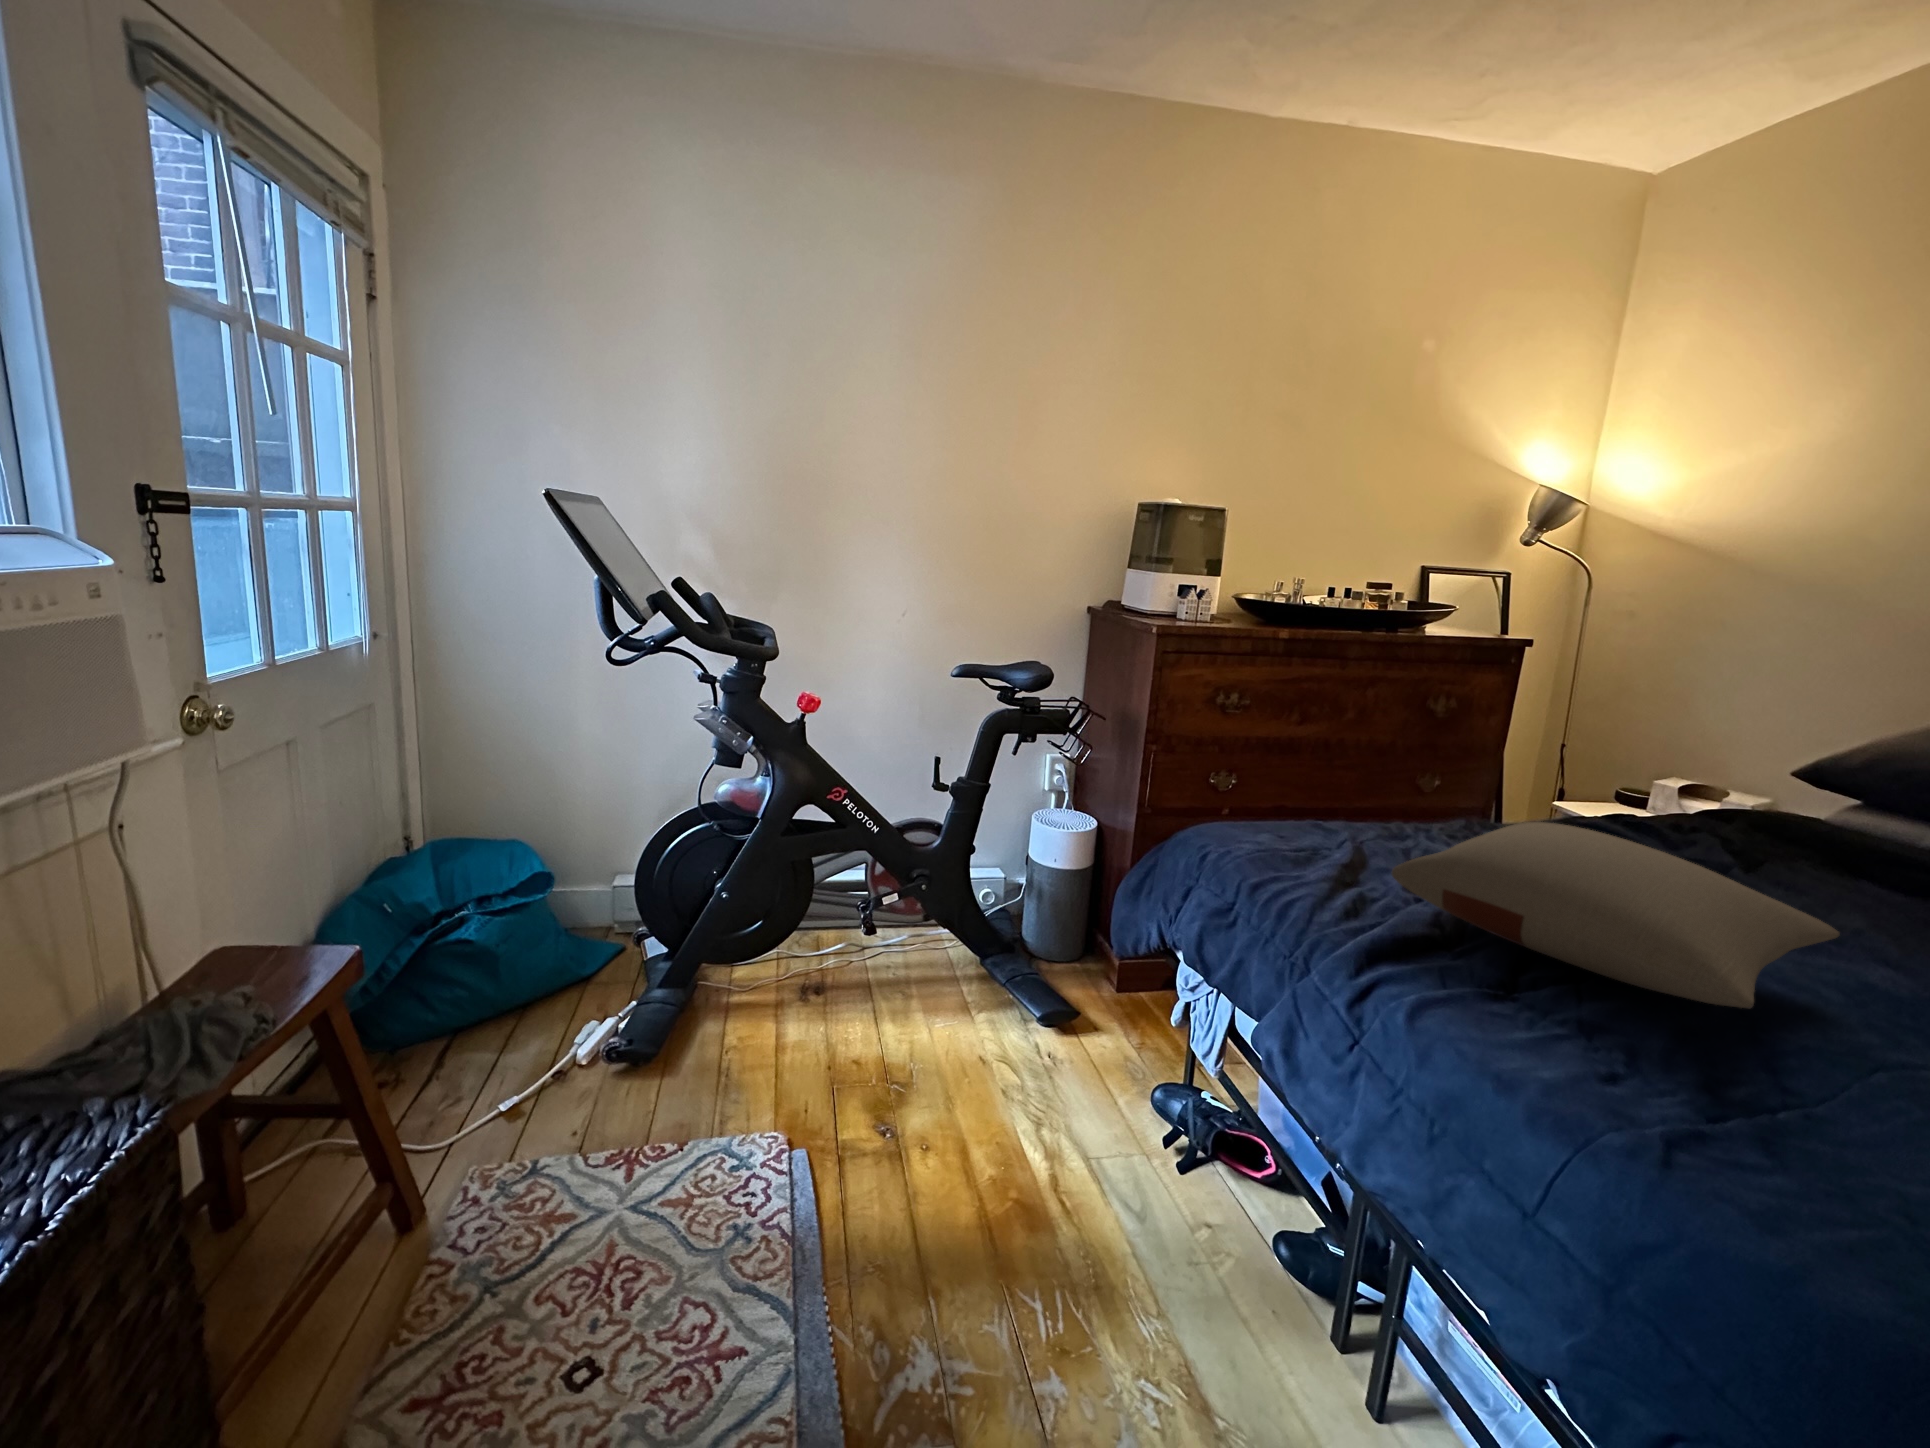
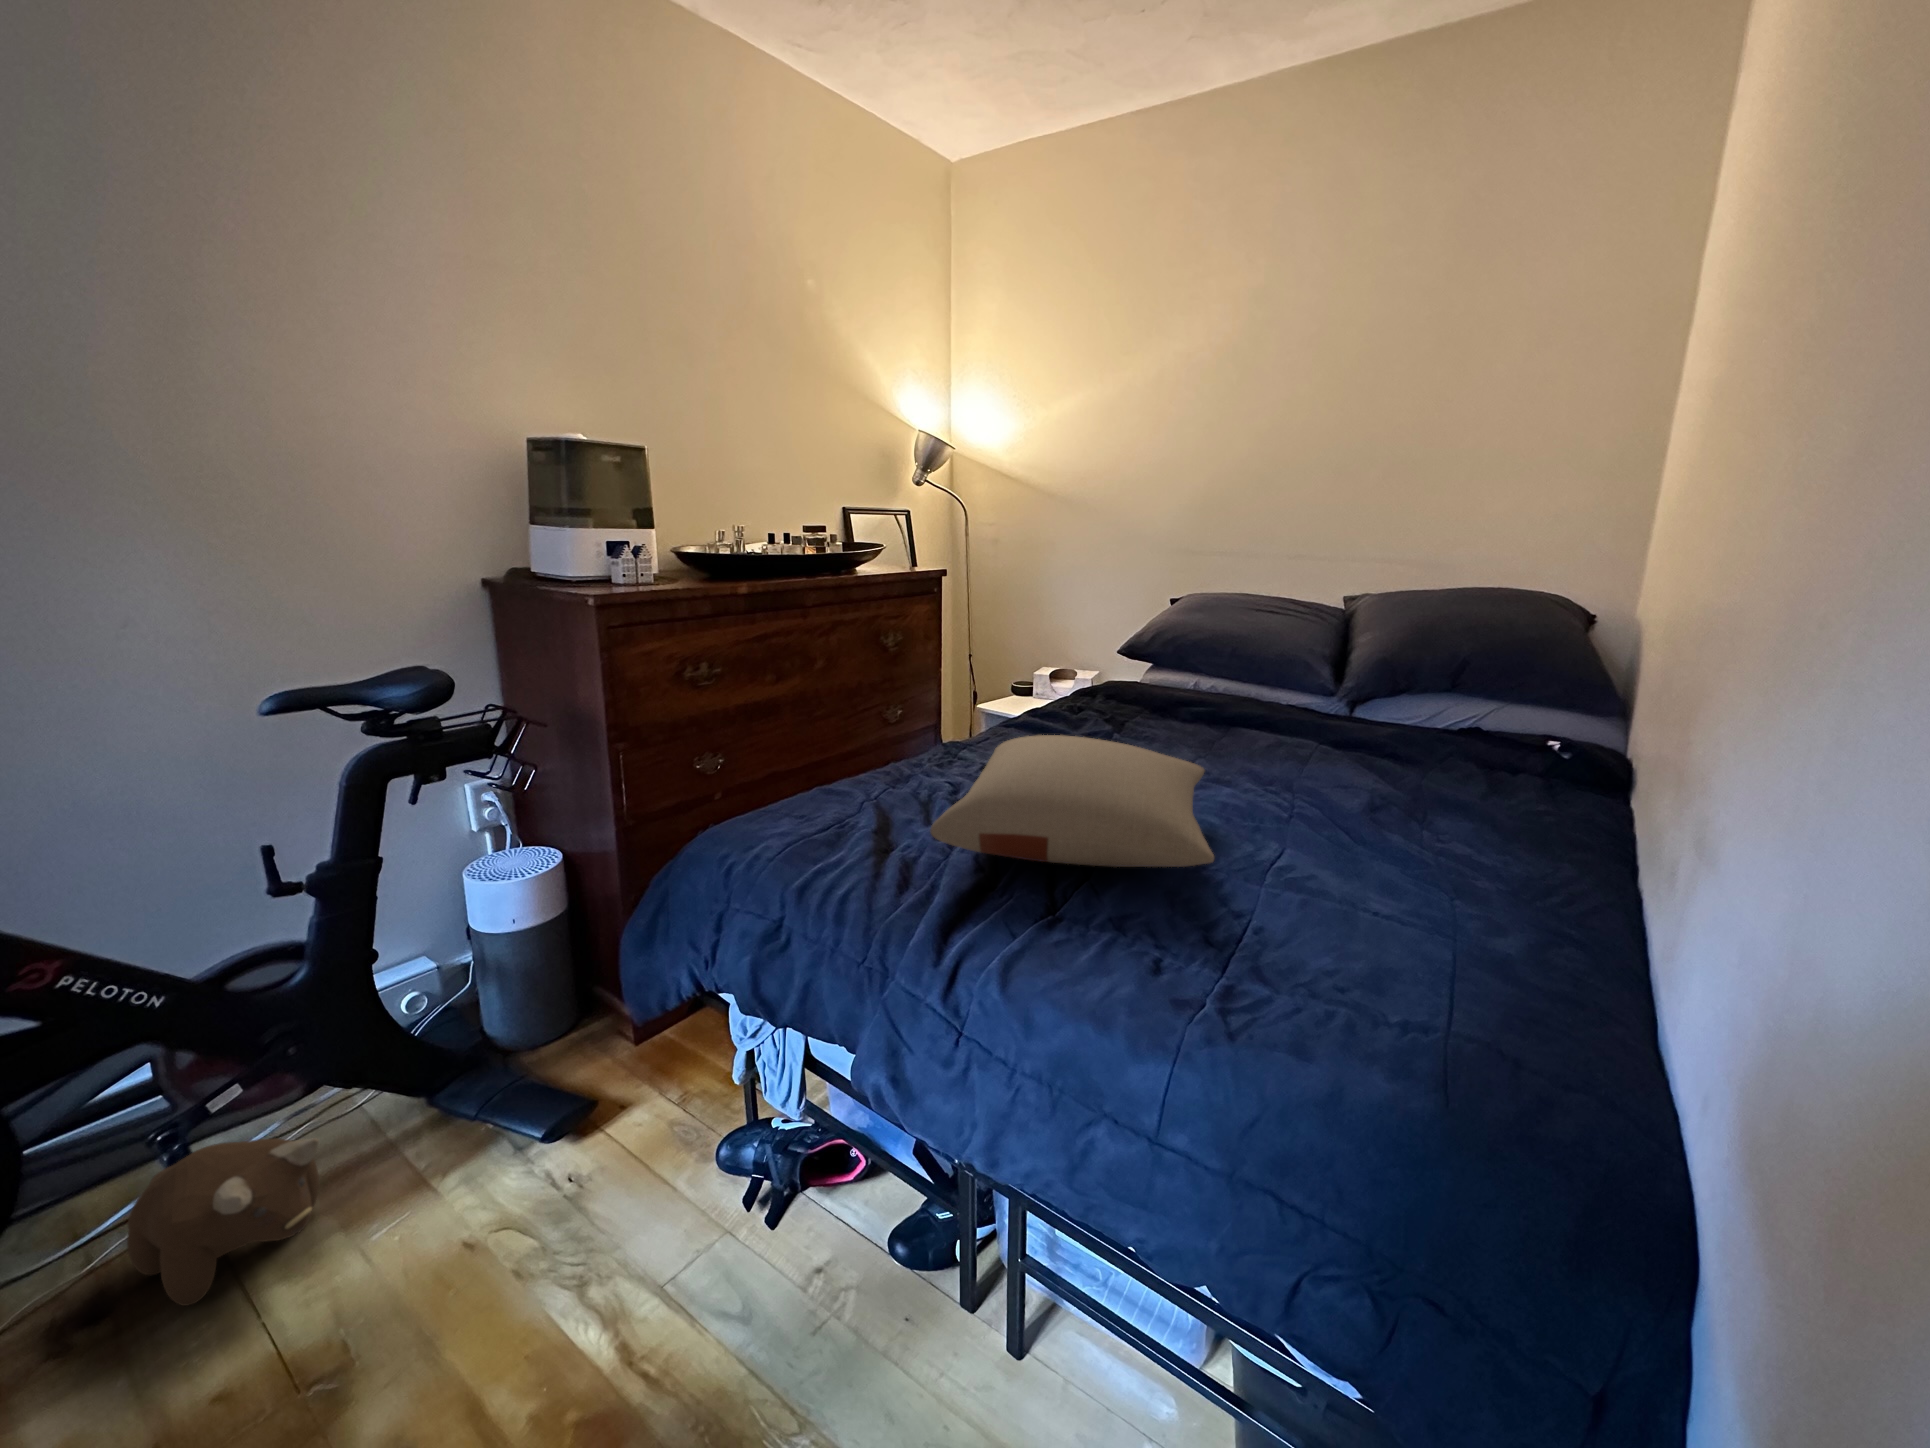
plush toy: none [841,922,928,1005] -> present [127,1138,319,1306]

